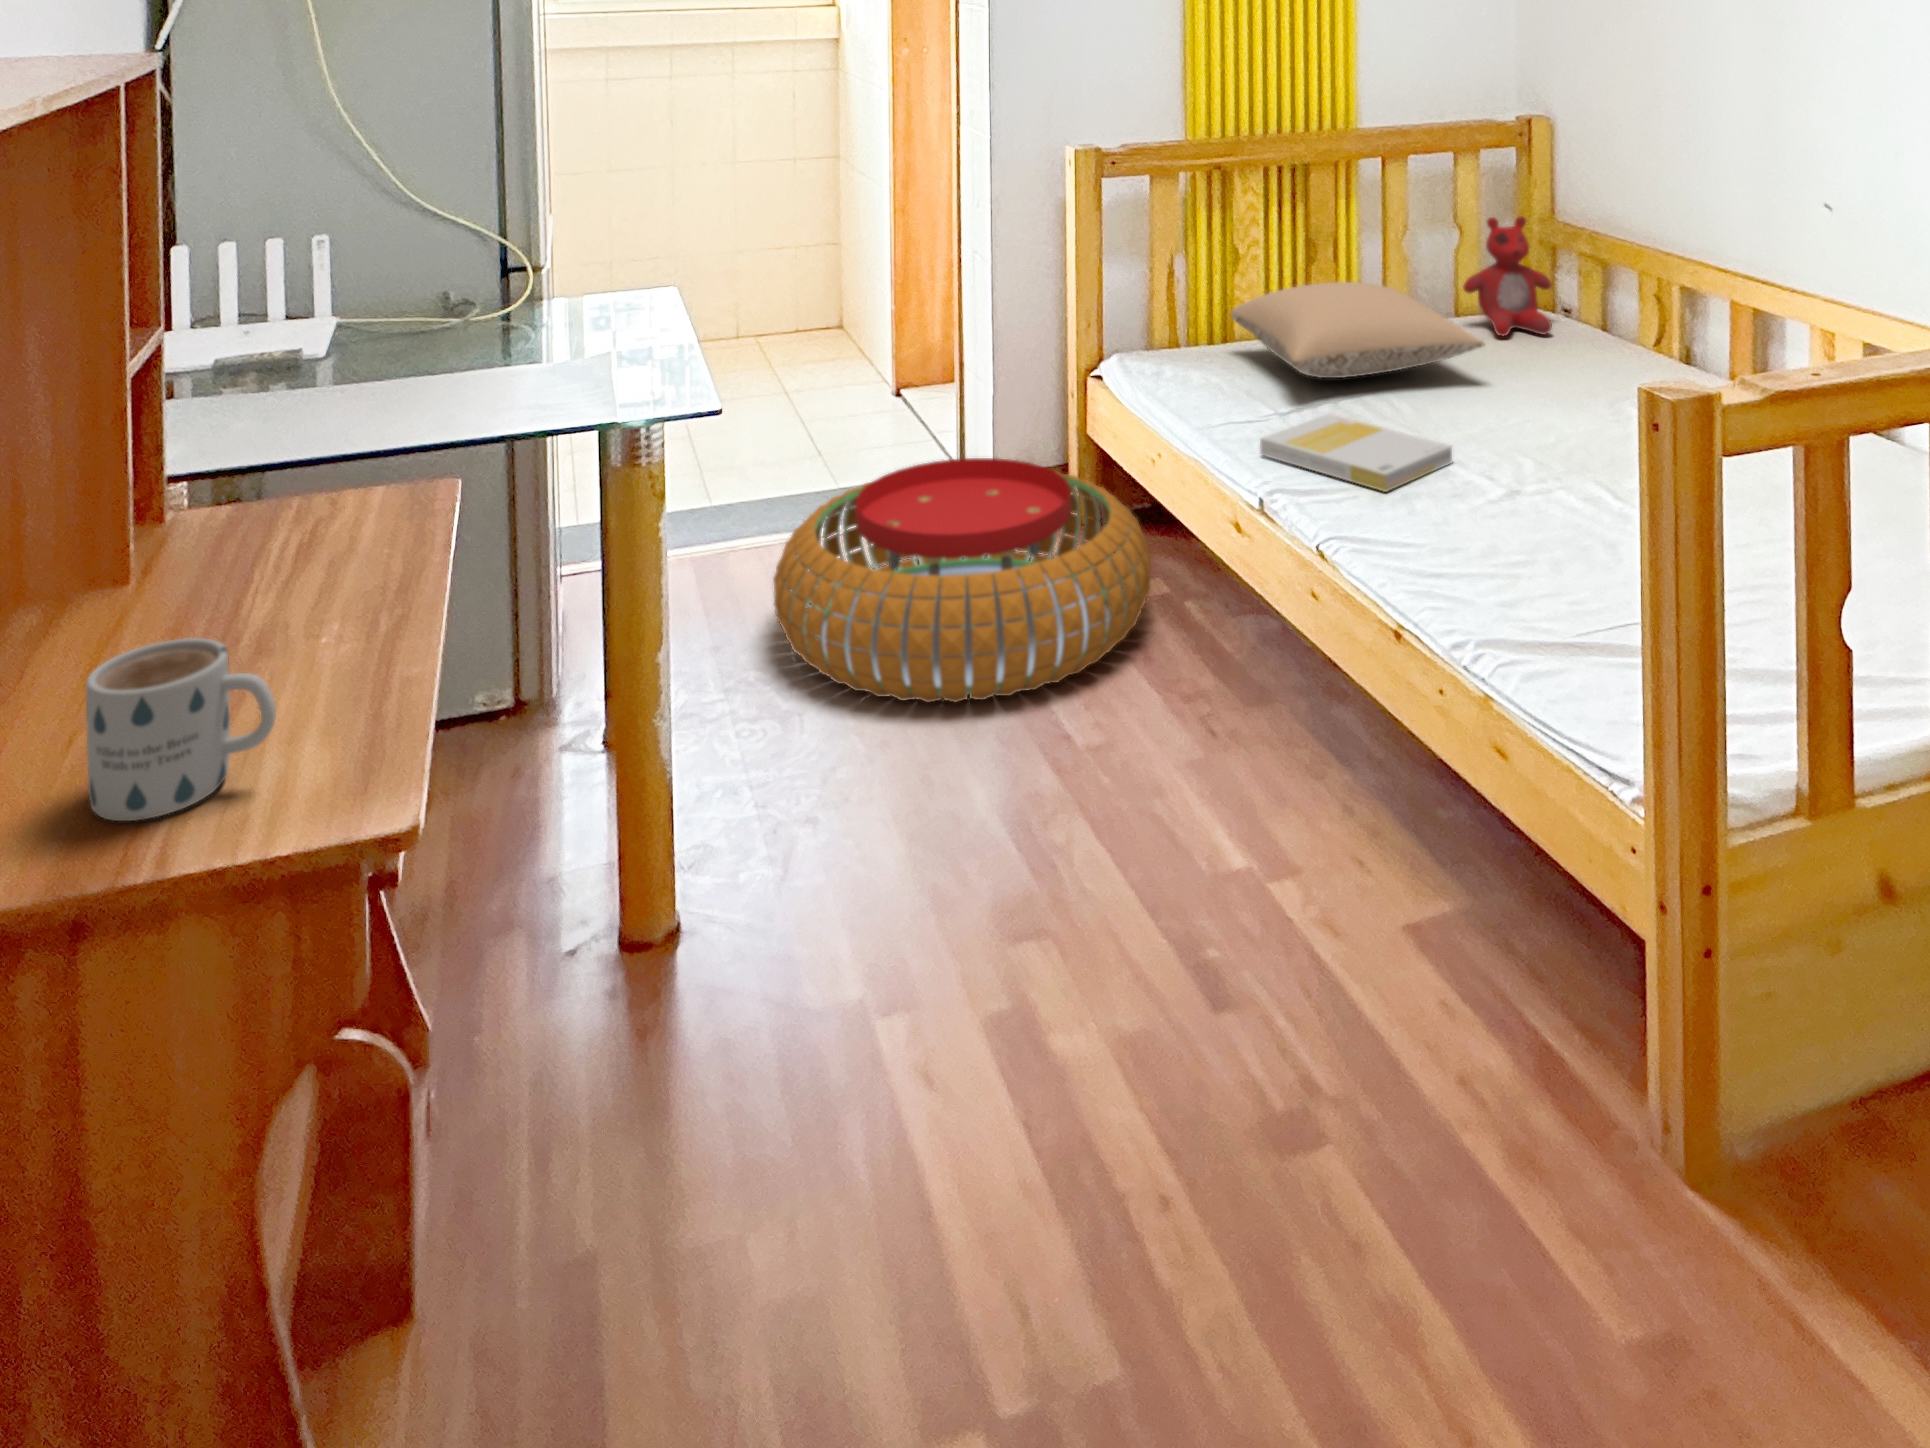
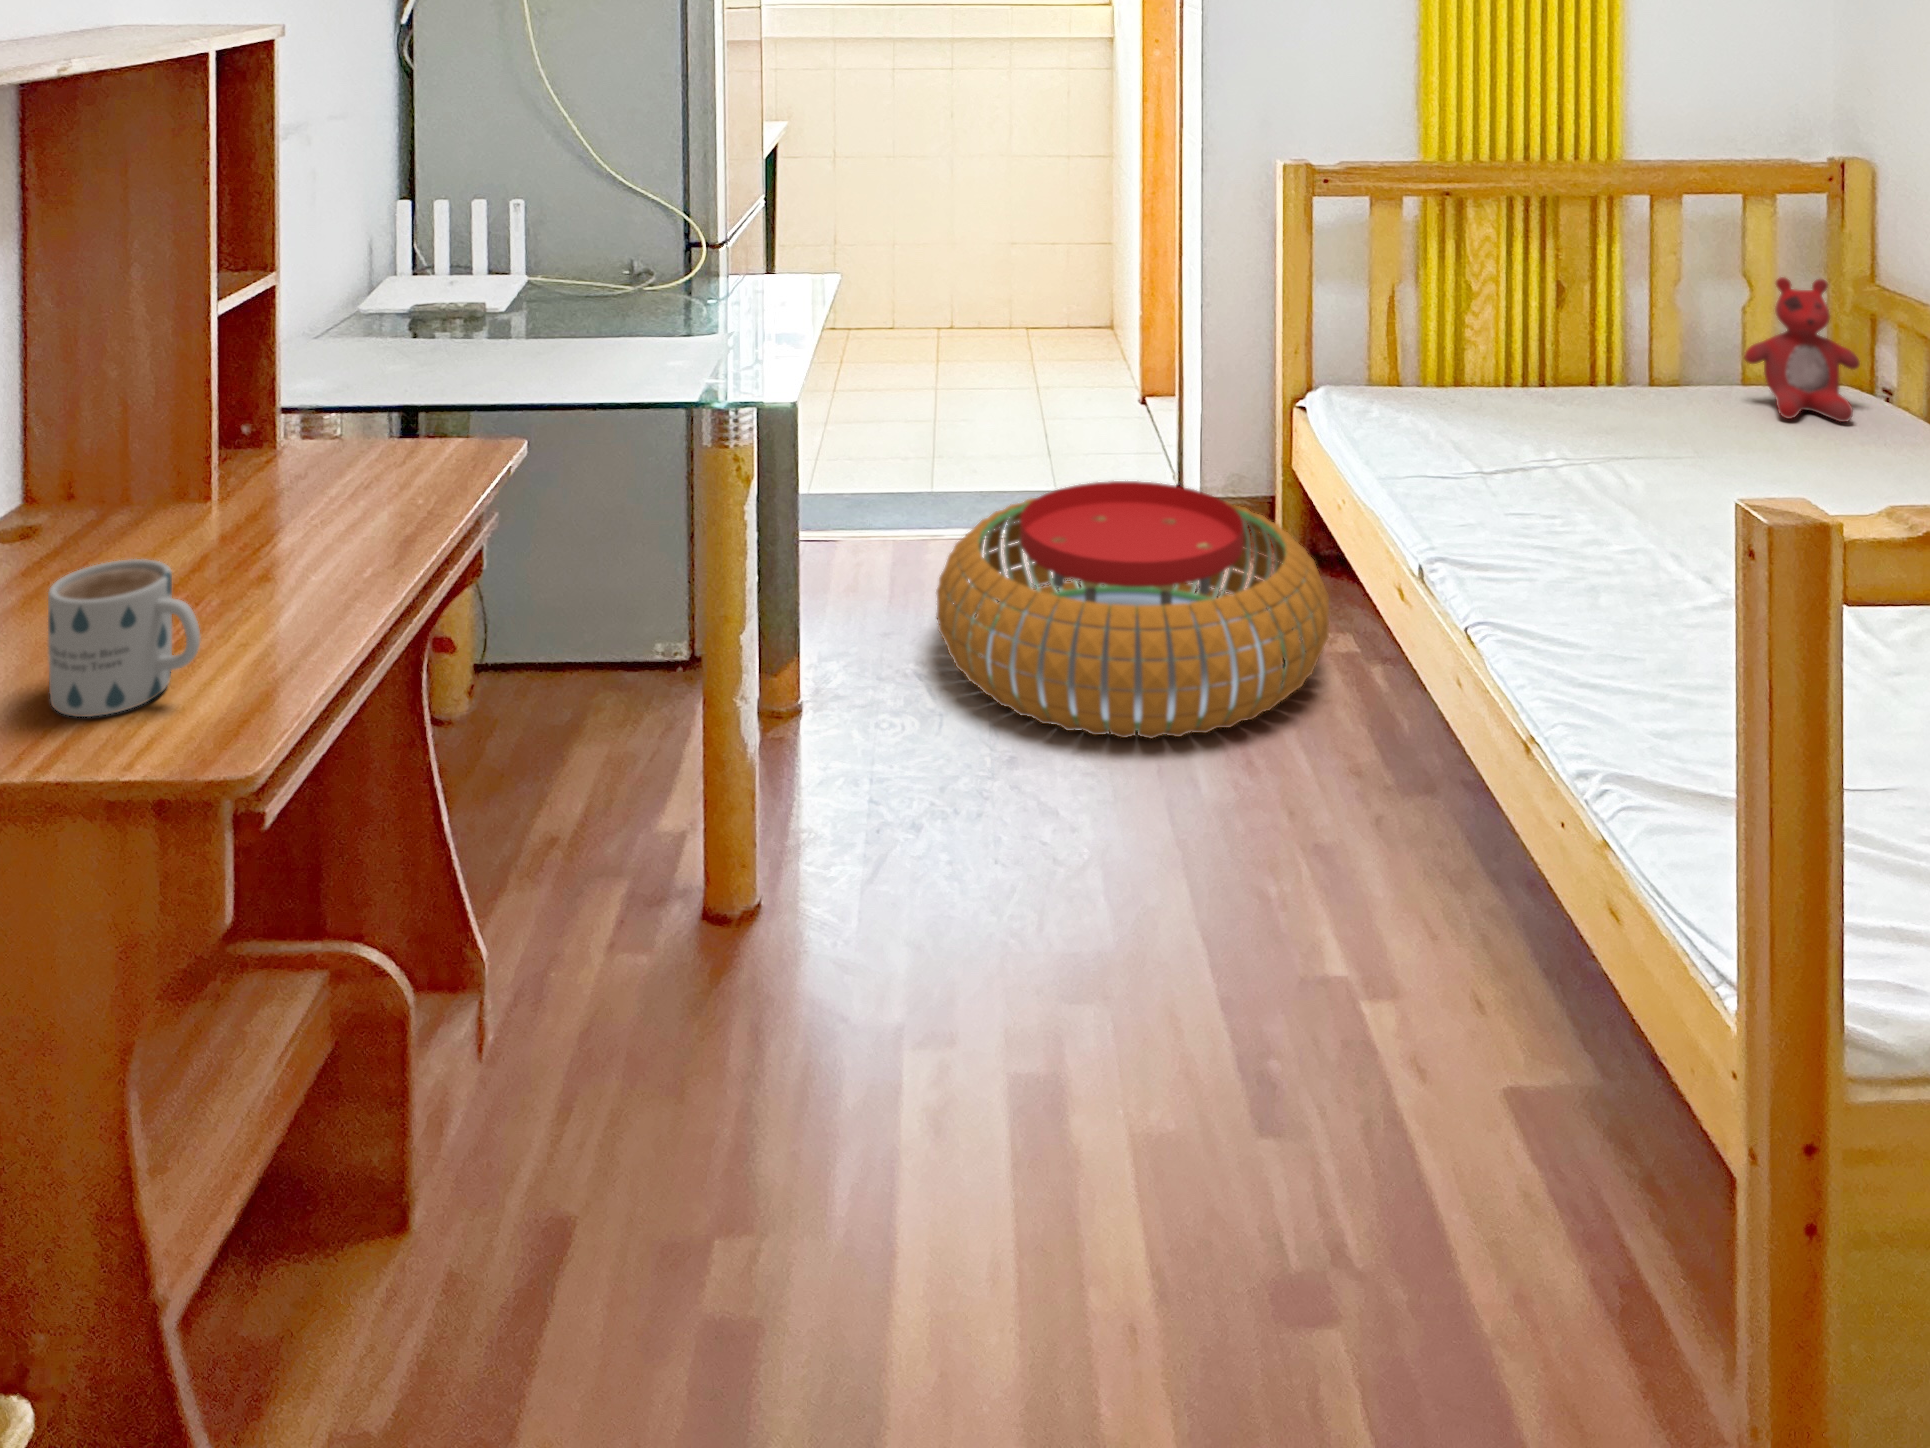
pillow: present [1231,282,1485,378] -> none [1454,336,1742,445]
book: present [1260,414,1452,492] -> none [1438,483,1664,583]

